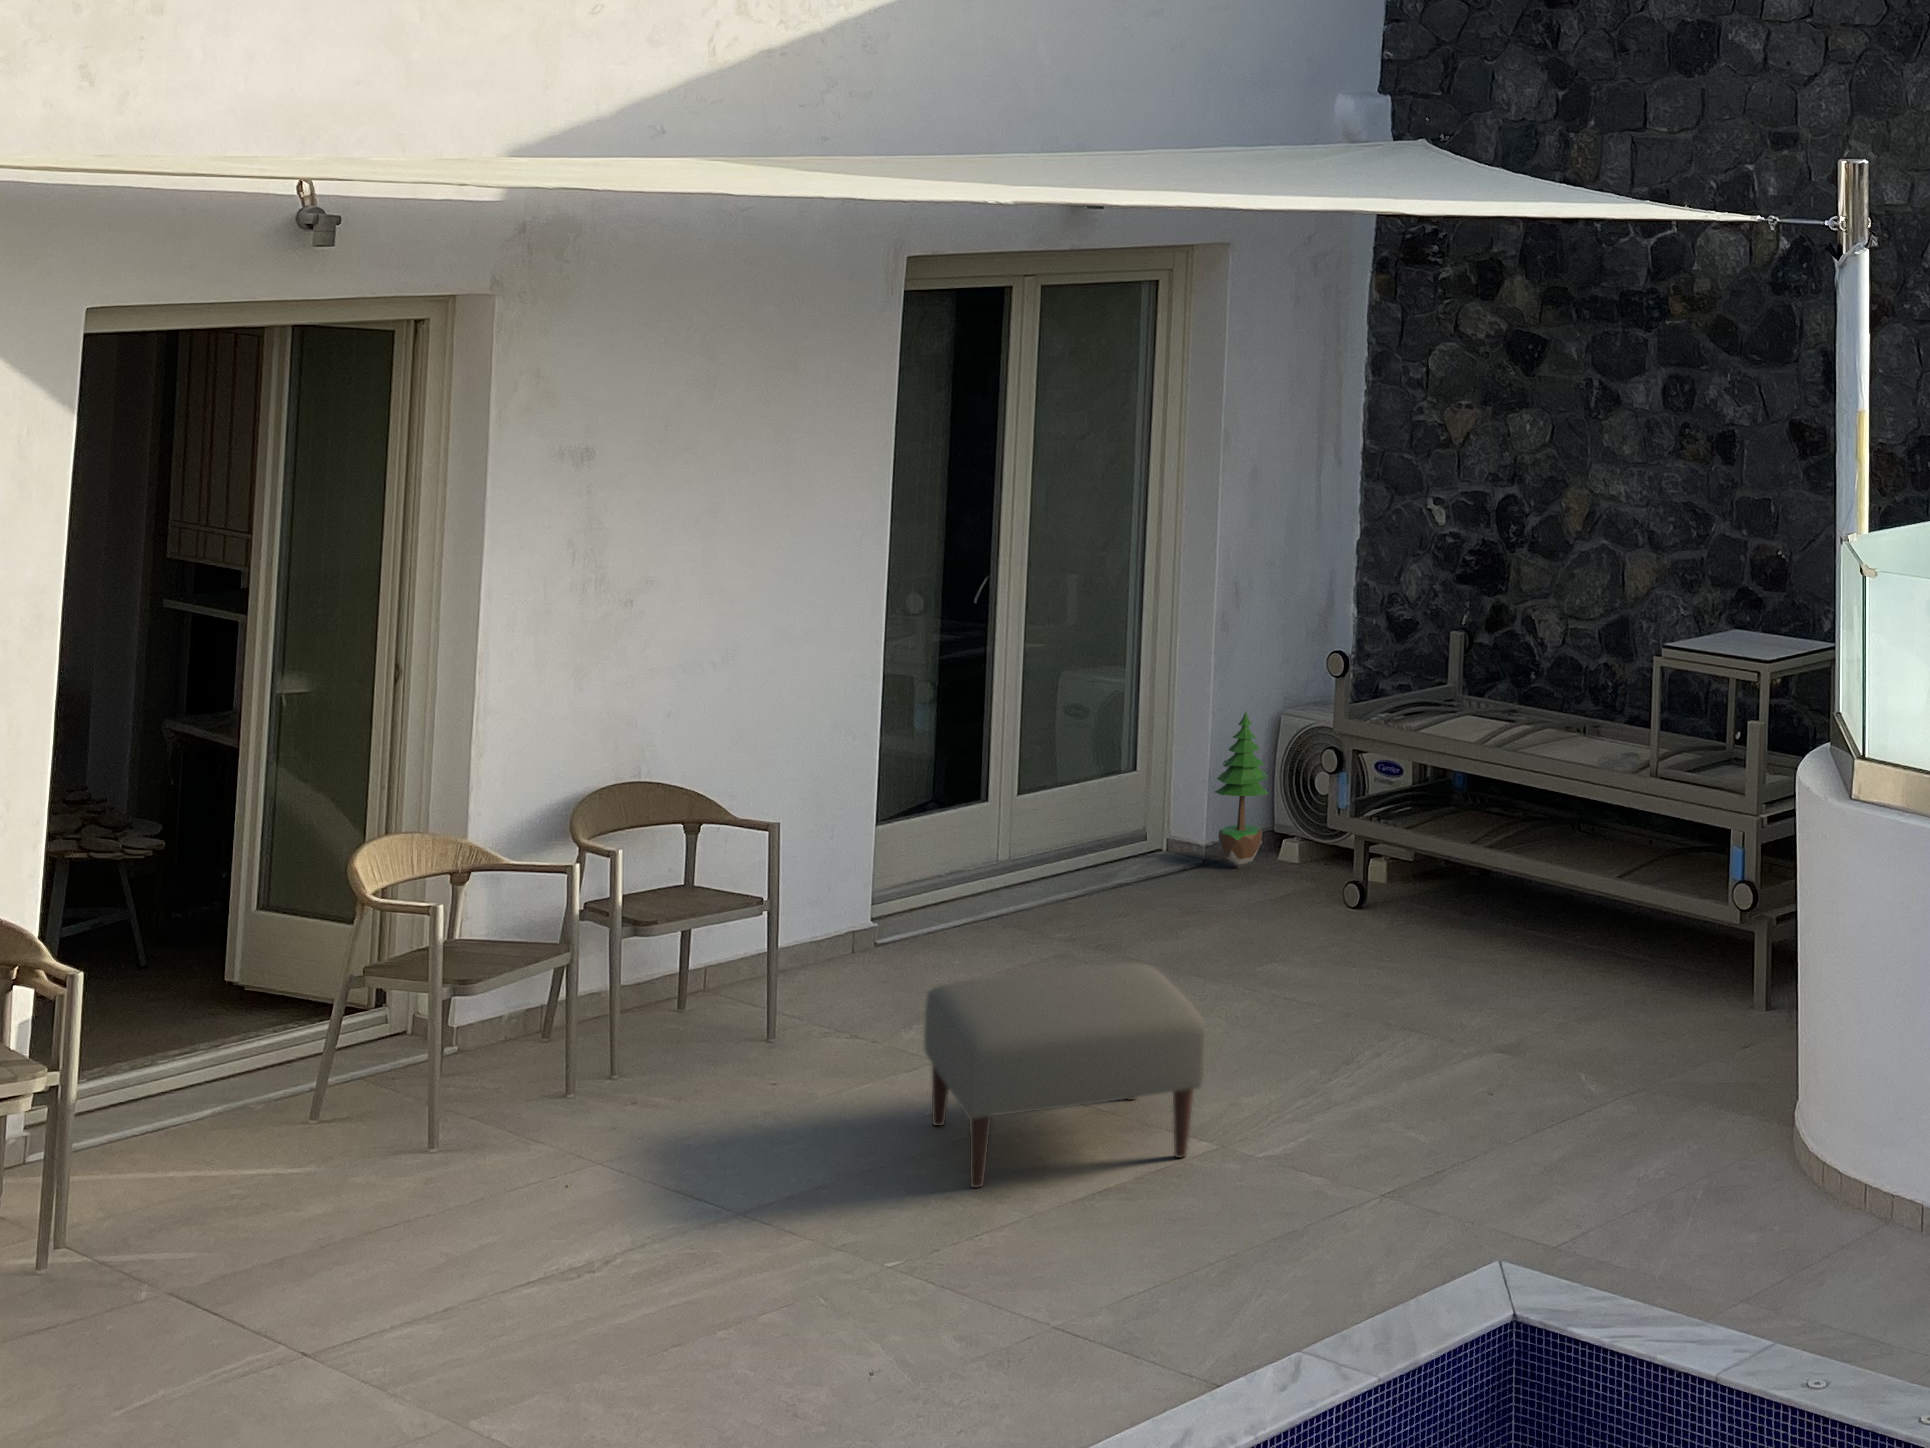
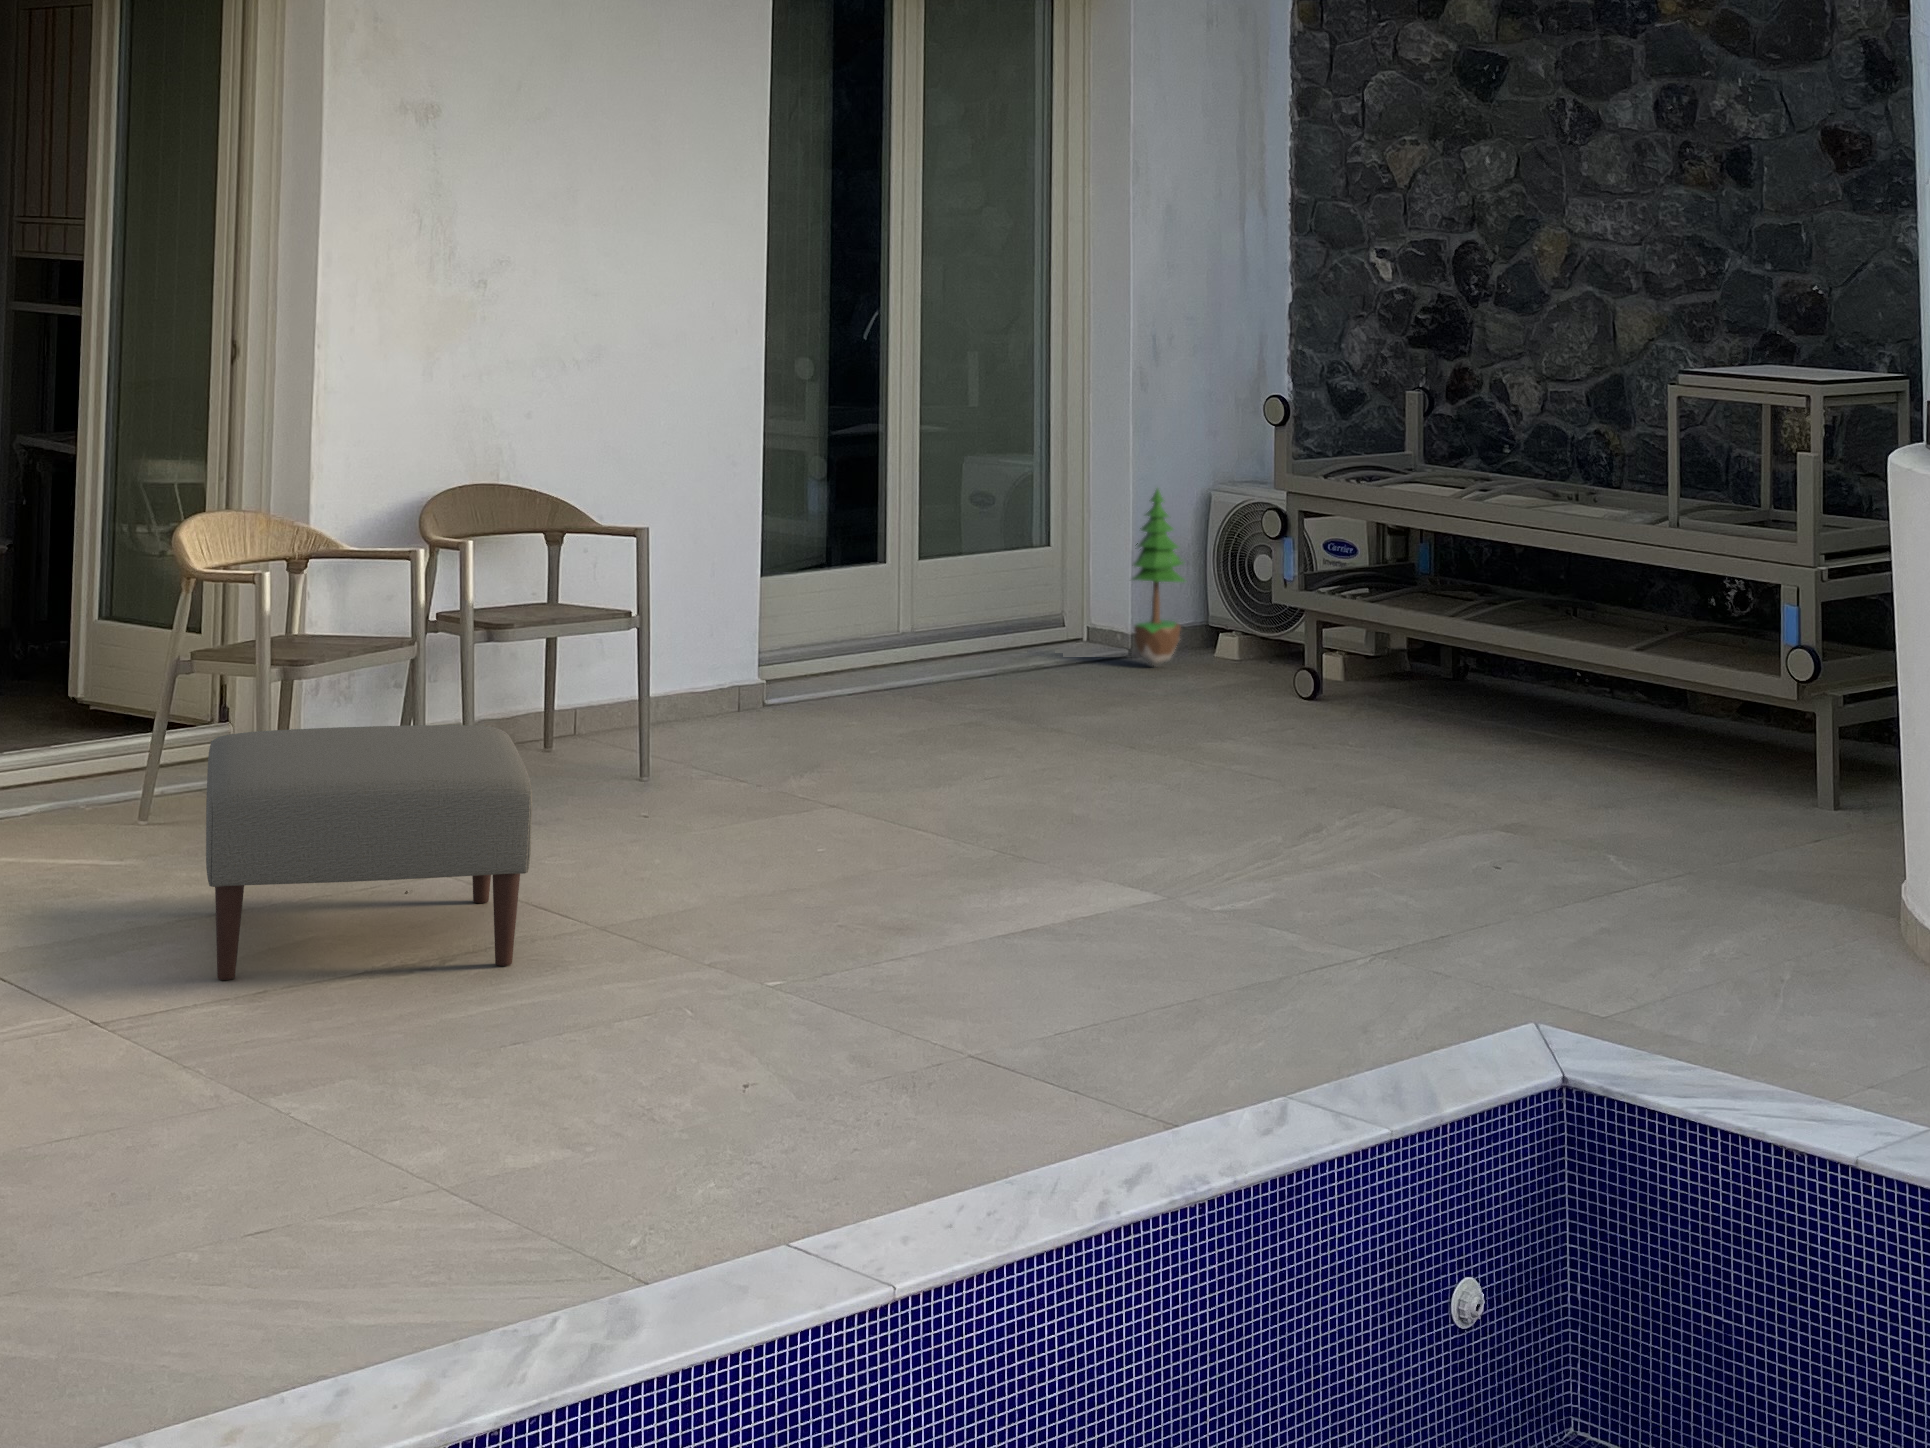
ottoman: present [924,963,1206,1188] -> present [206,725,532,980]

